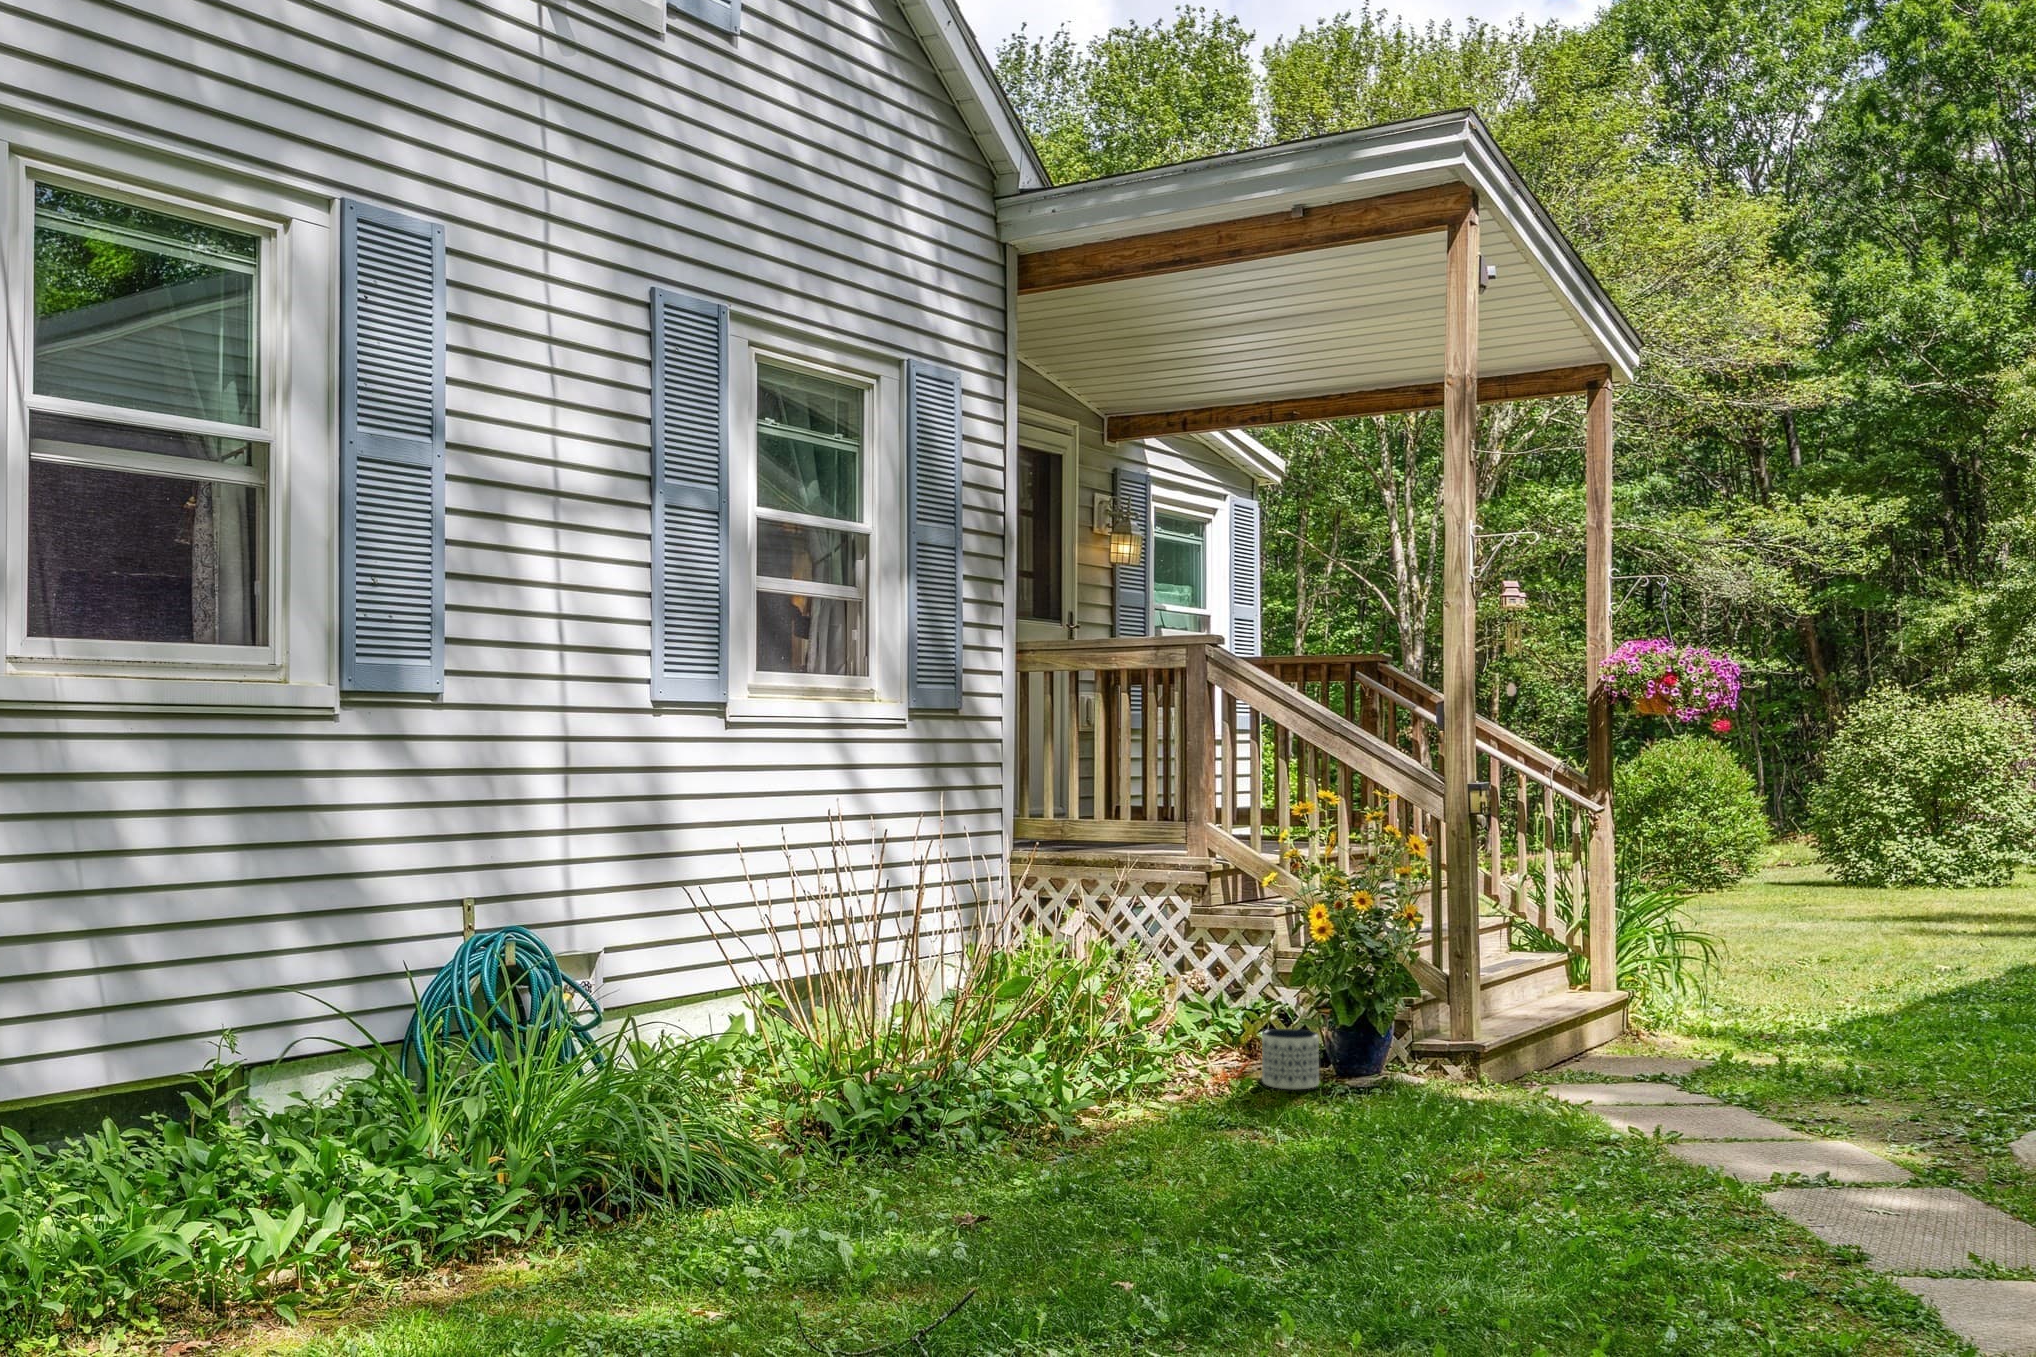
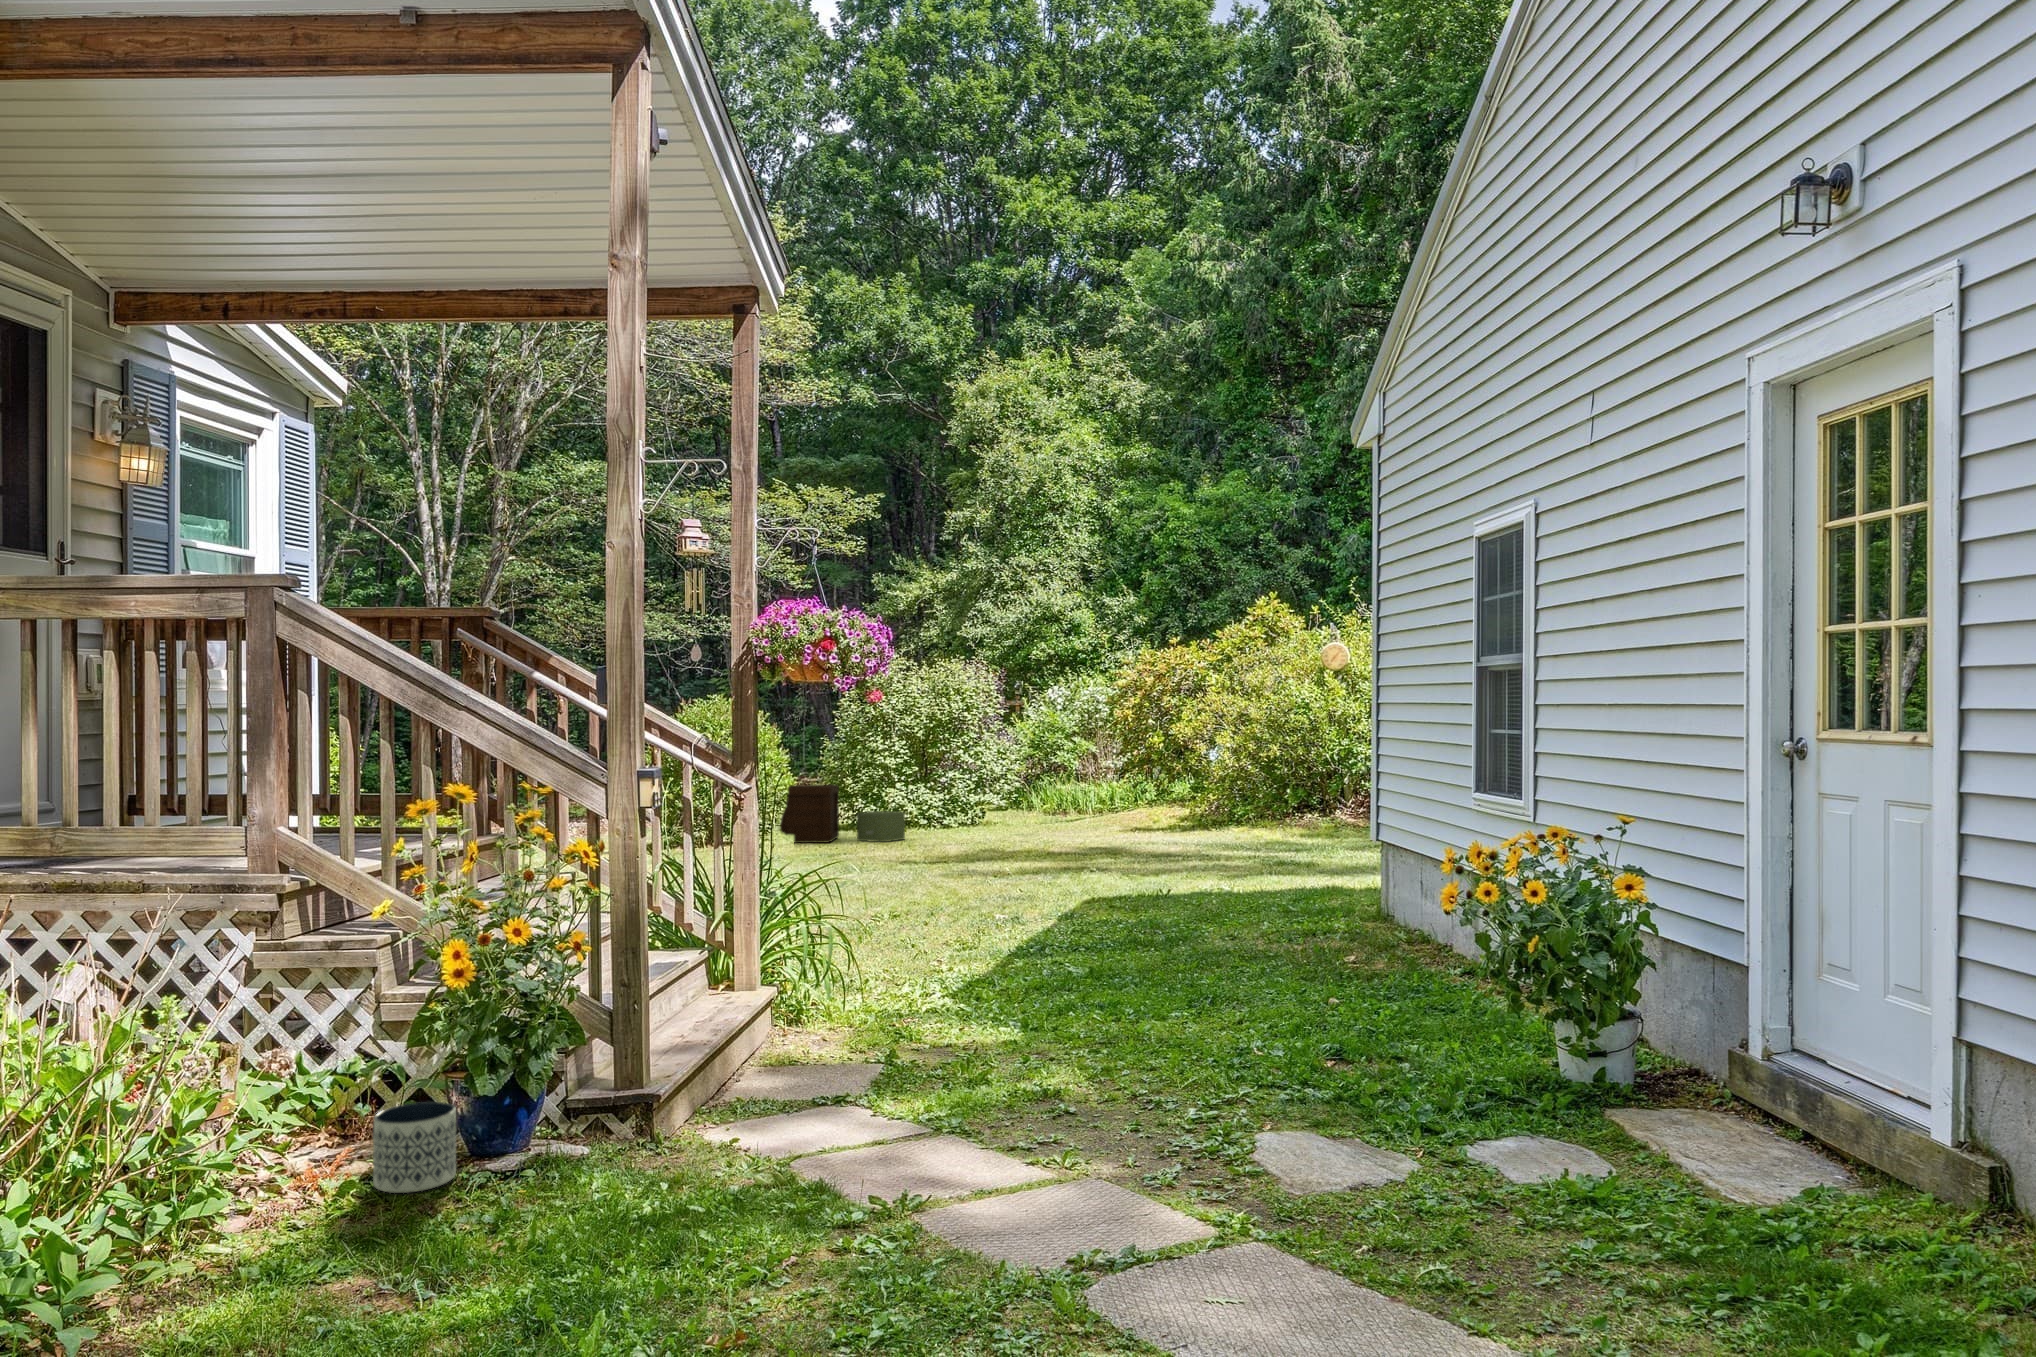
wooden crate: none [1735,831,1819,897] -> present [780,784,839,843]
storage box: none [1838,865,1904,901] -> present [856,811,905,842]

